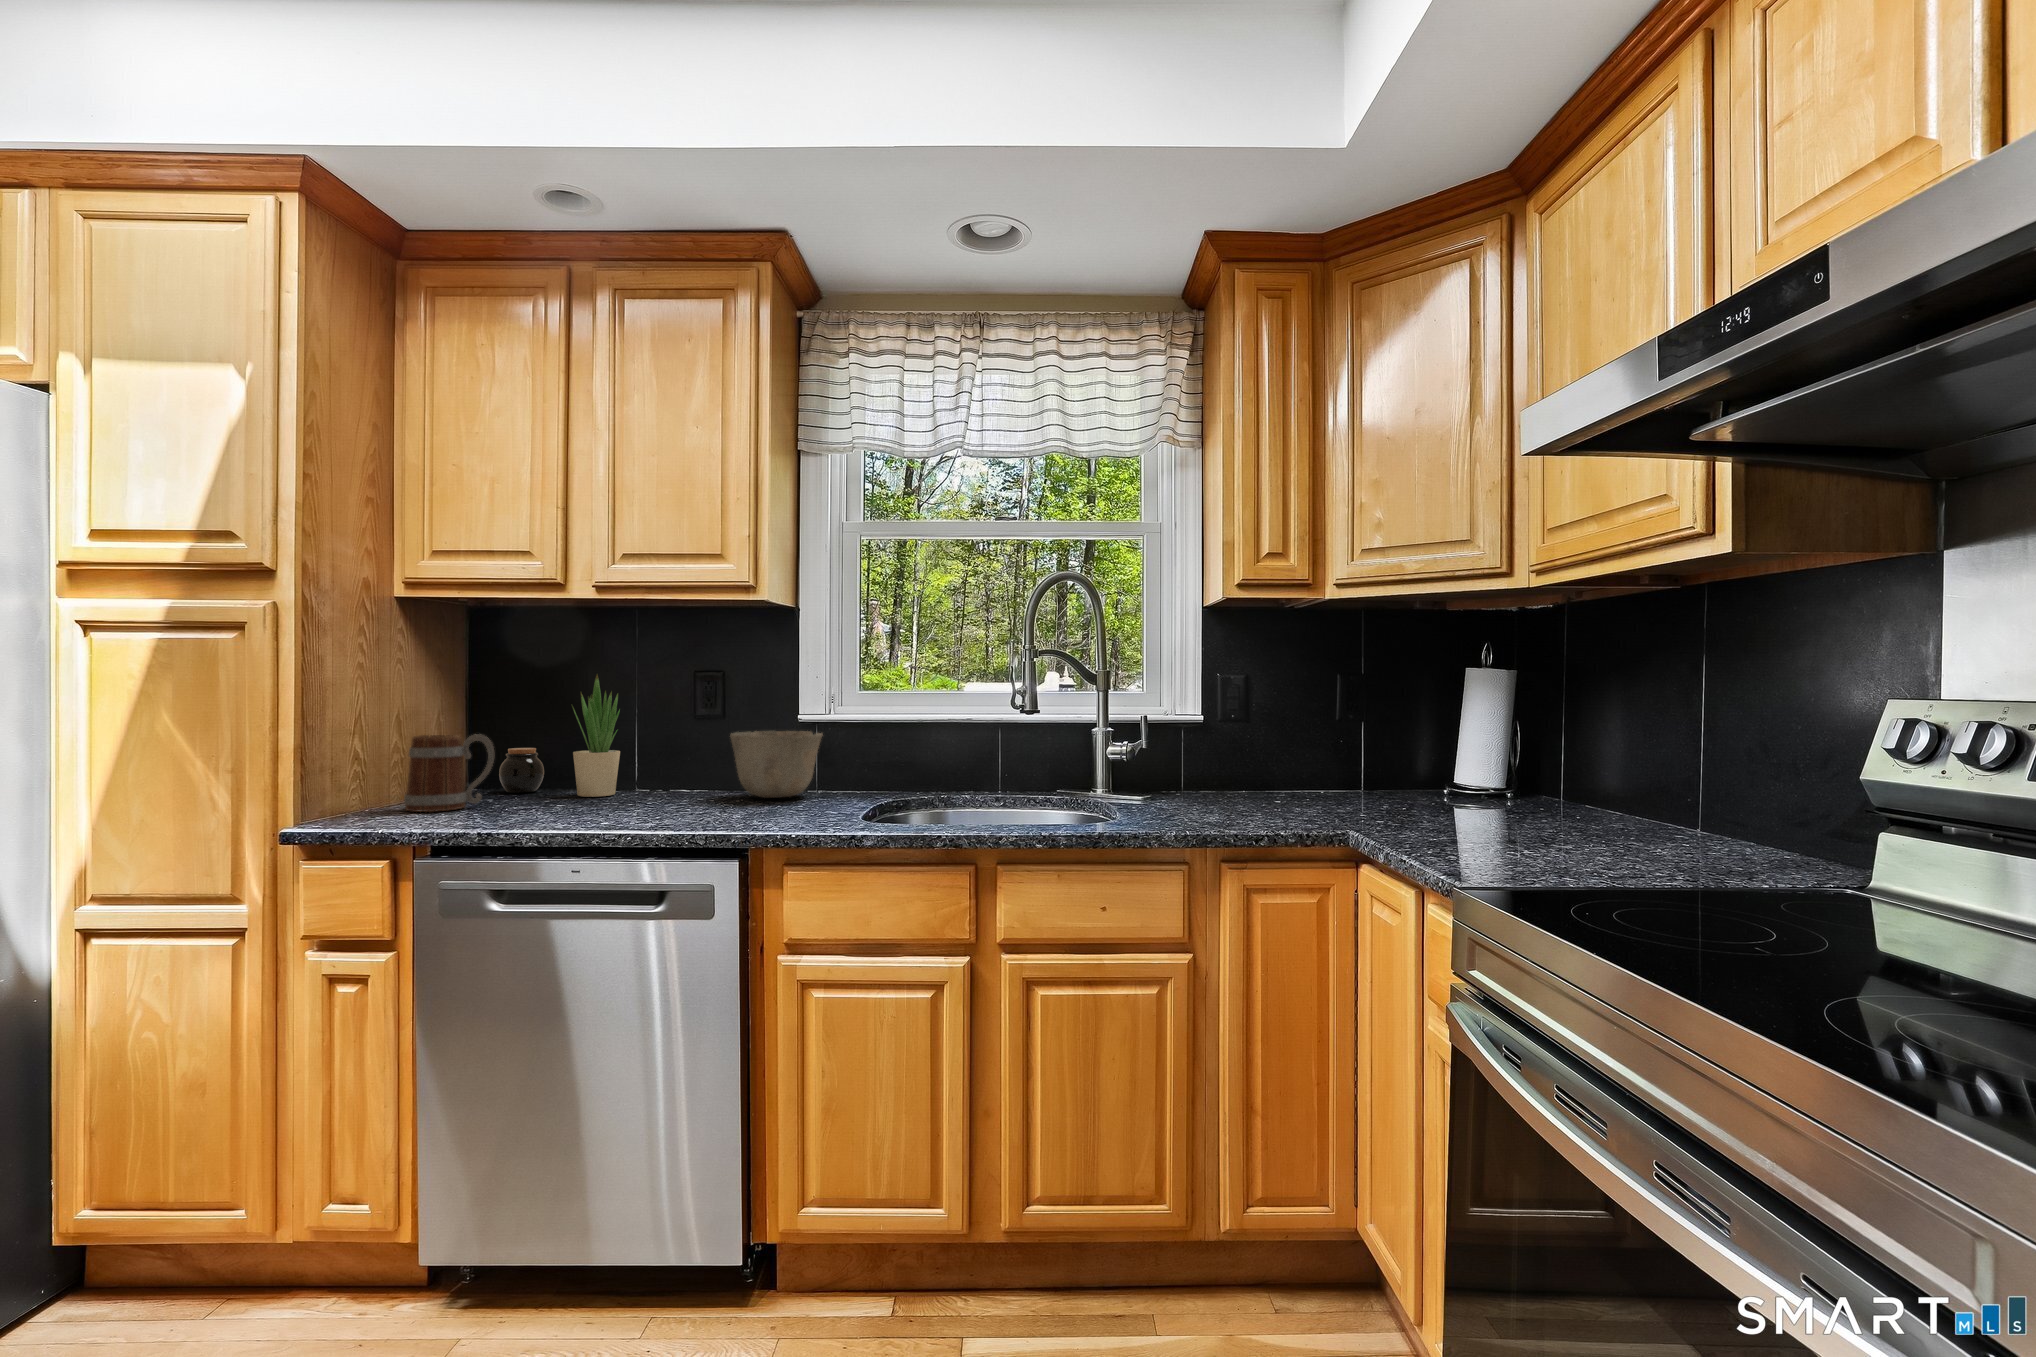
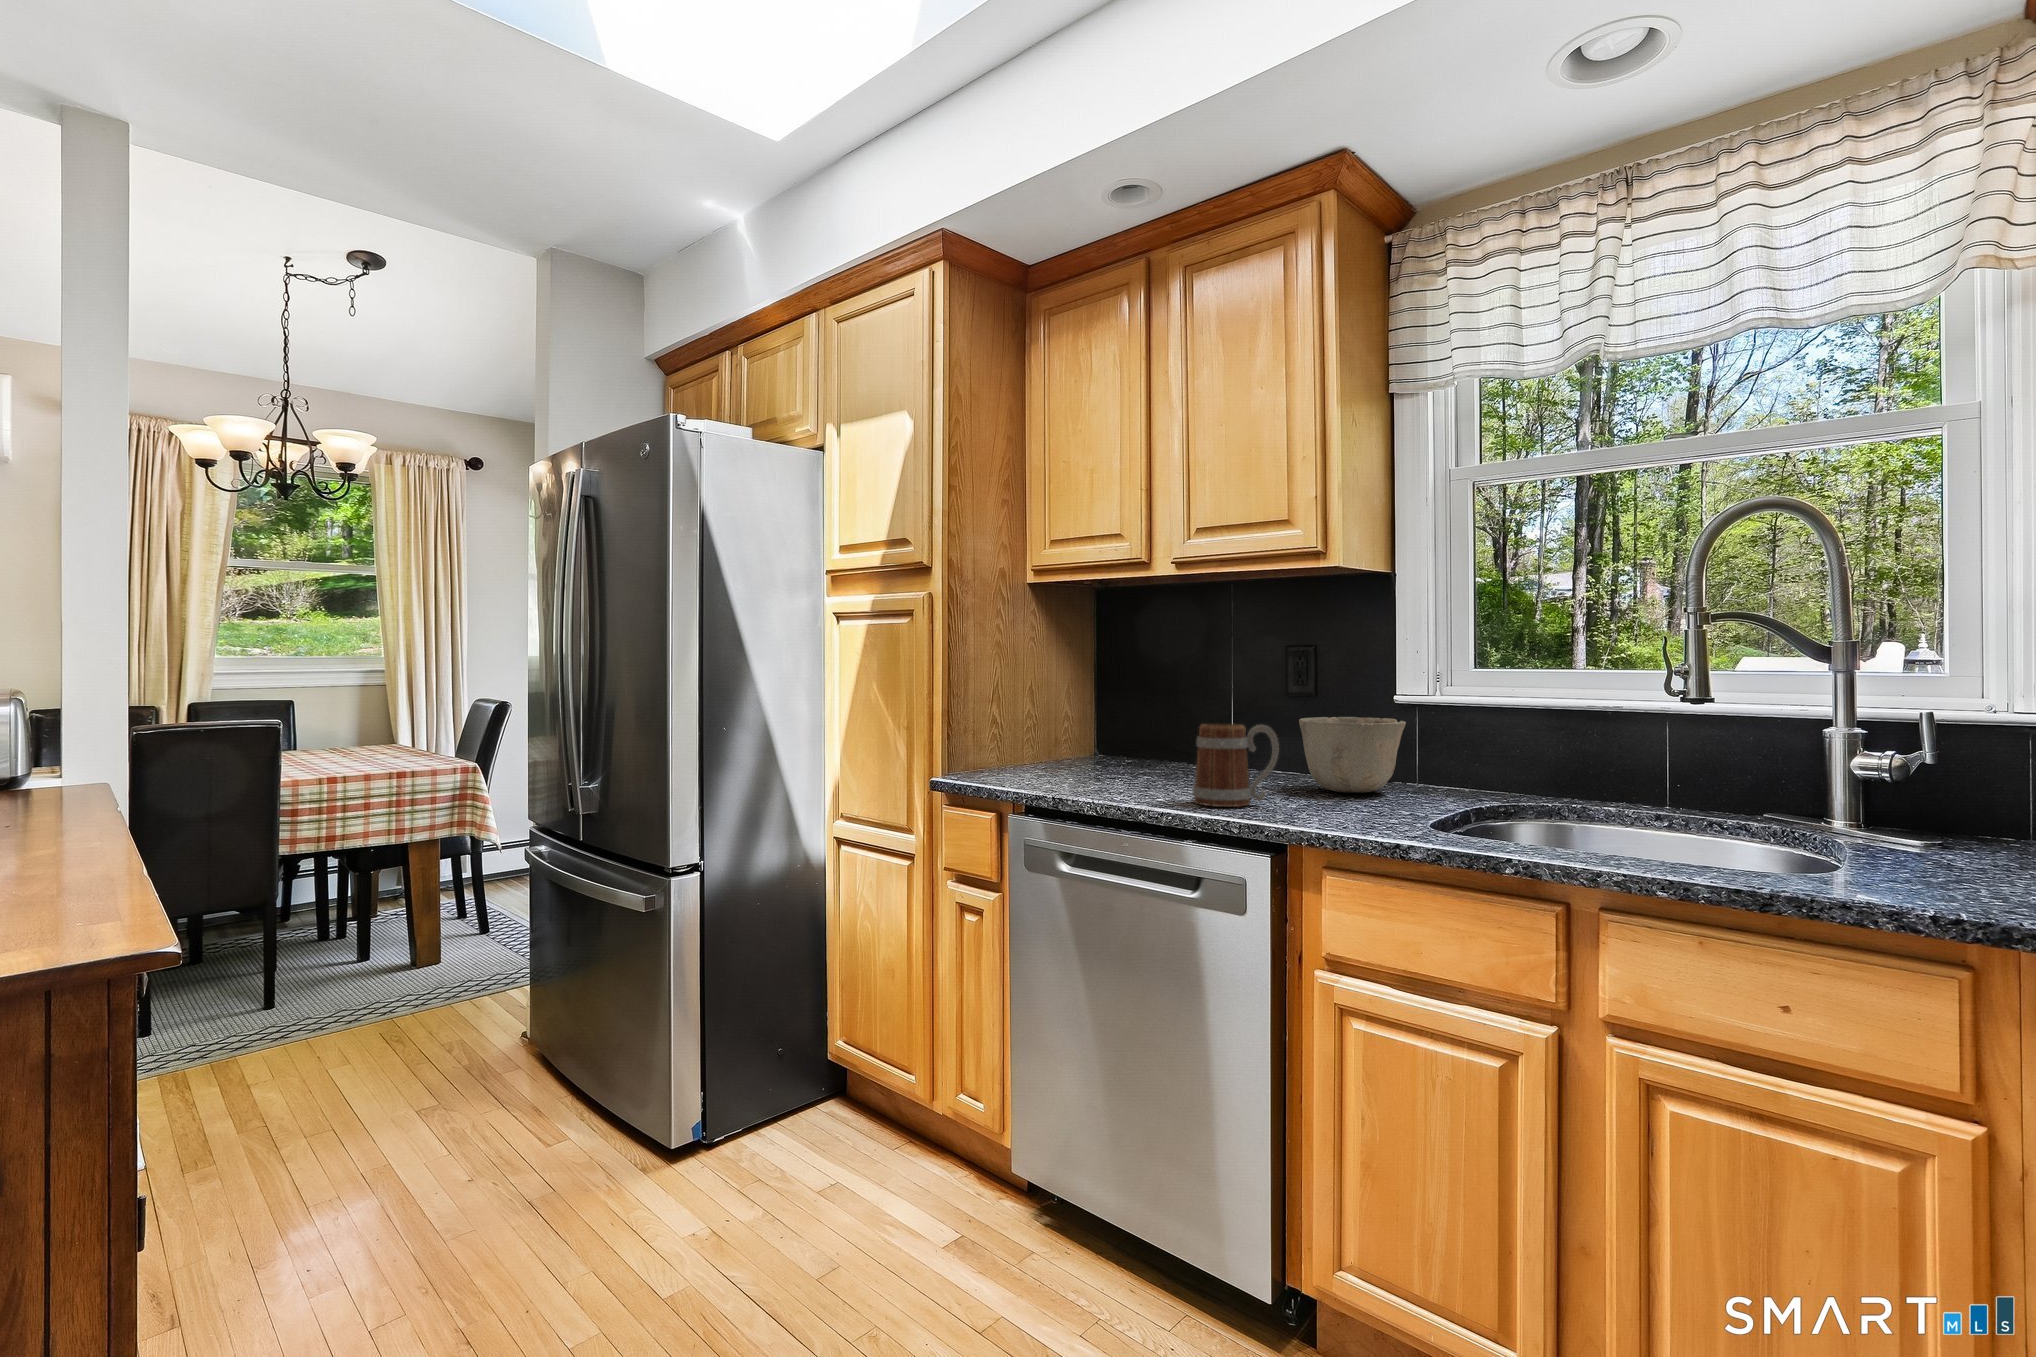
potted plant: present [573,675,620,797] -> none [1152,655,1198,777]
mug: present [404,734,494,812] -> present [1193,724,1279,807]
jar: present [499,748,544,793] -> none [1098,727,1136,768]

